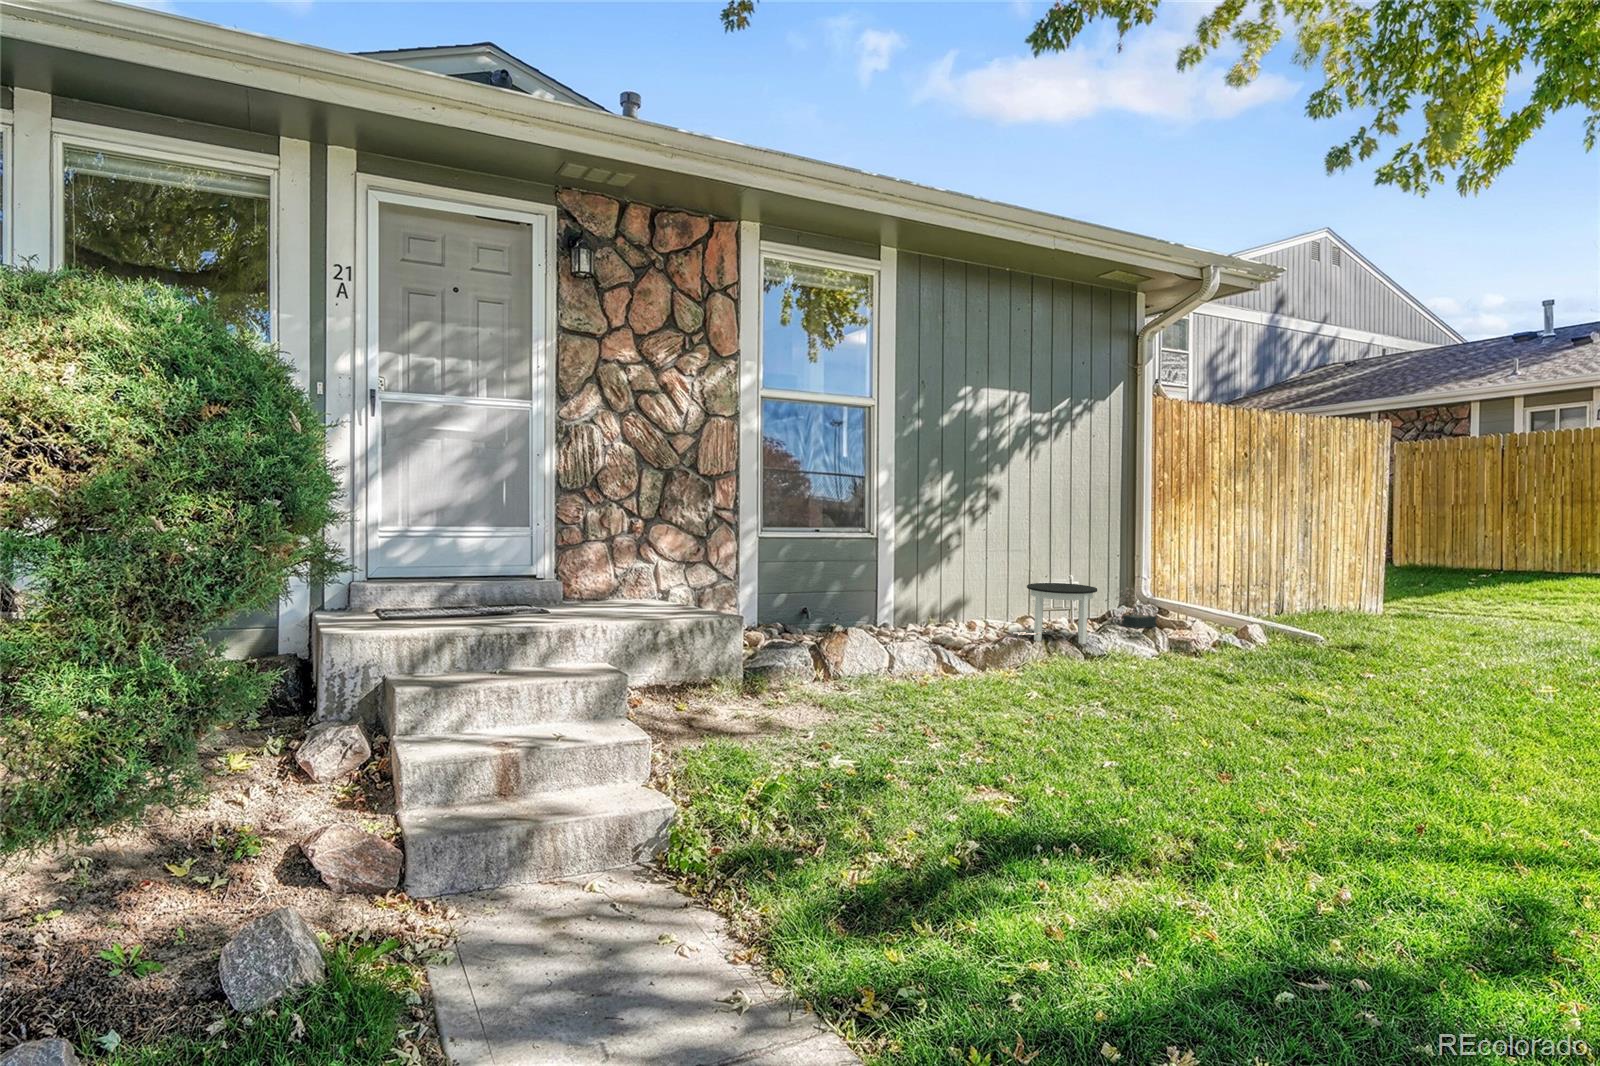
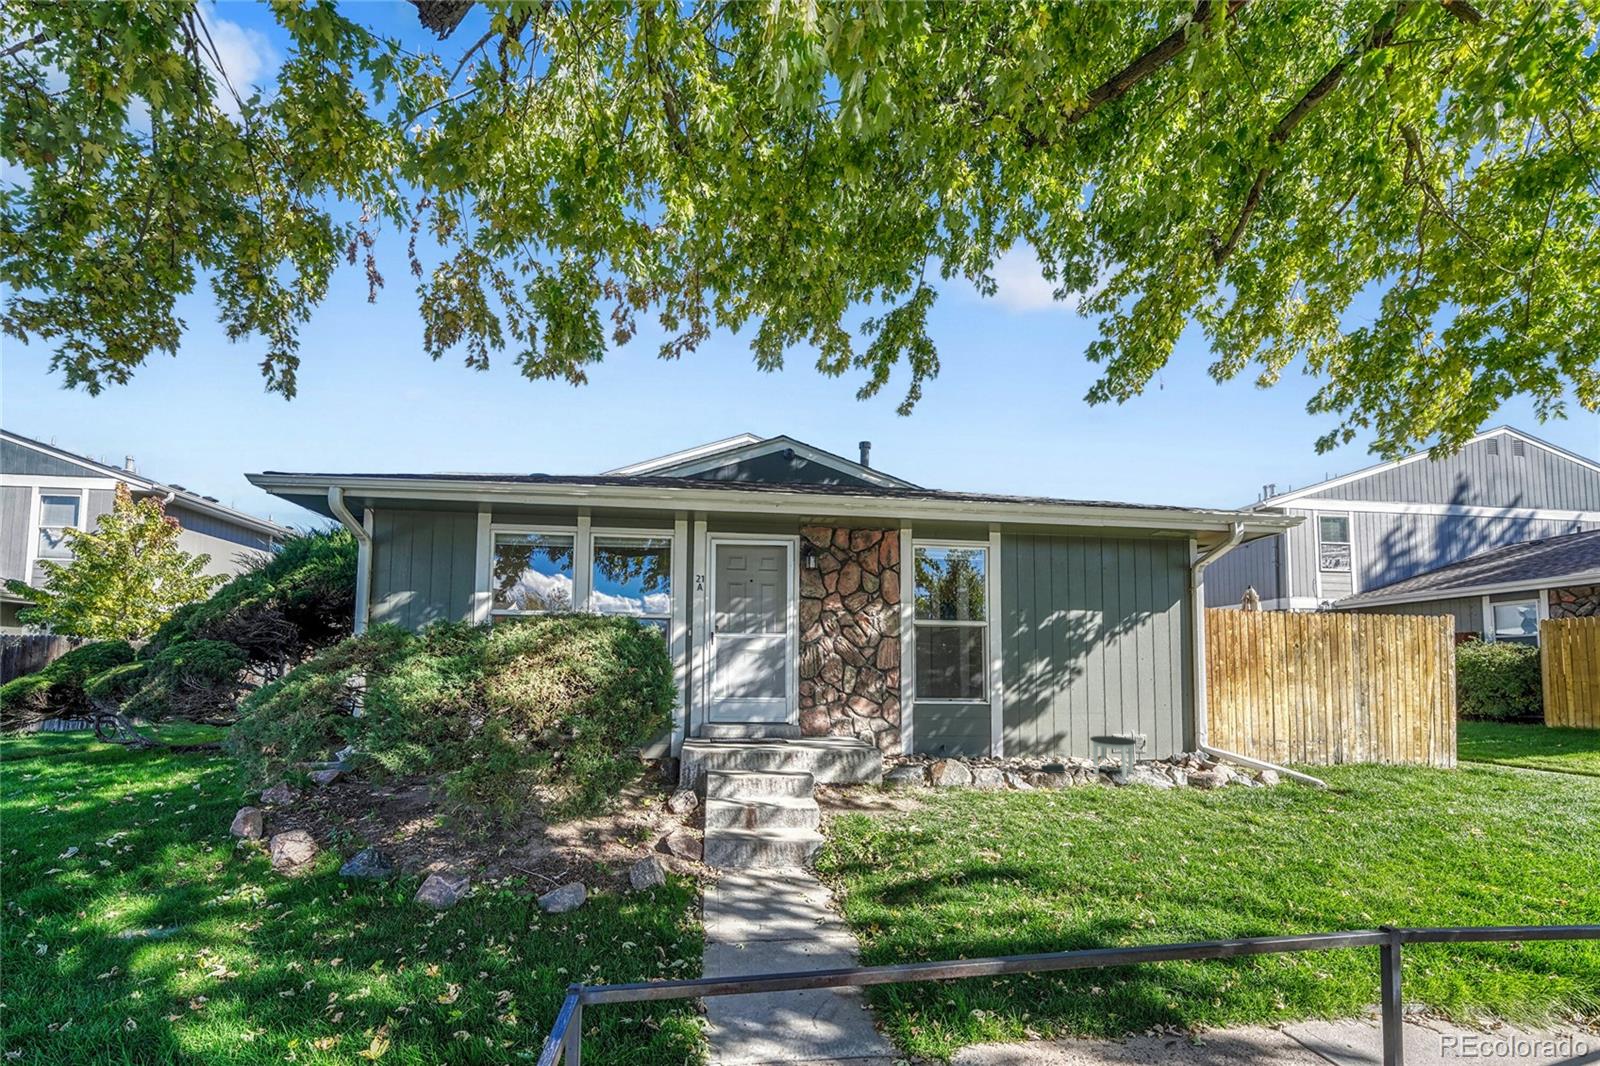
decorative plant: present [1116,588,1157,628] -> present [1034,745,1065,773]

